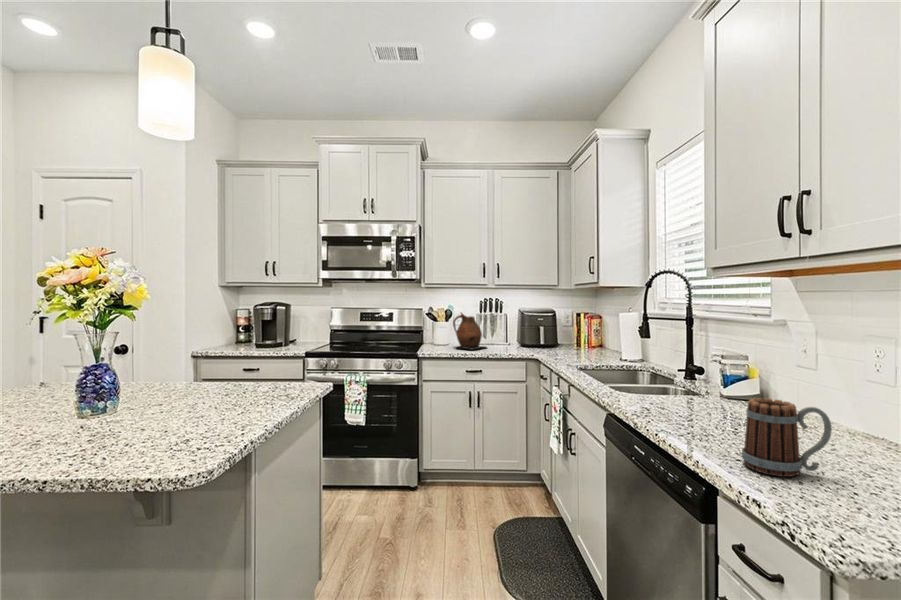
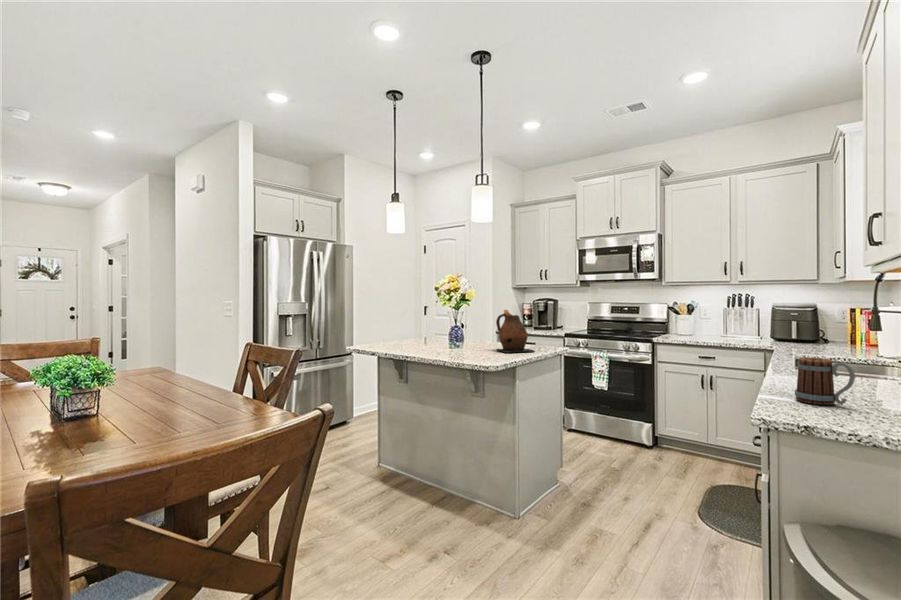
ceramic pitcher: present [453,312,485,349] -> present [496,310,534,352]

